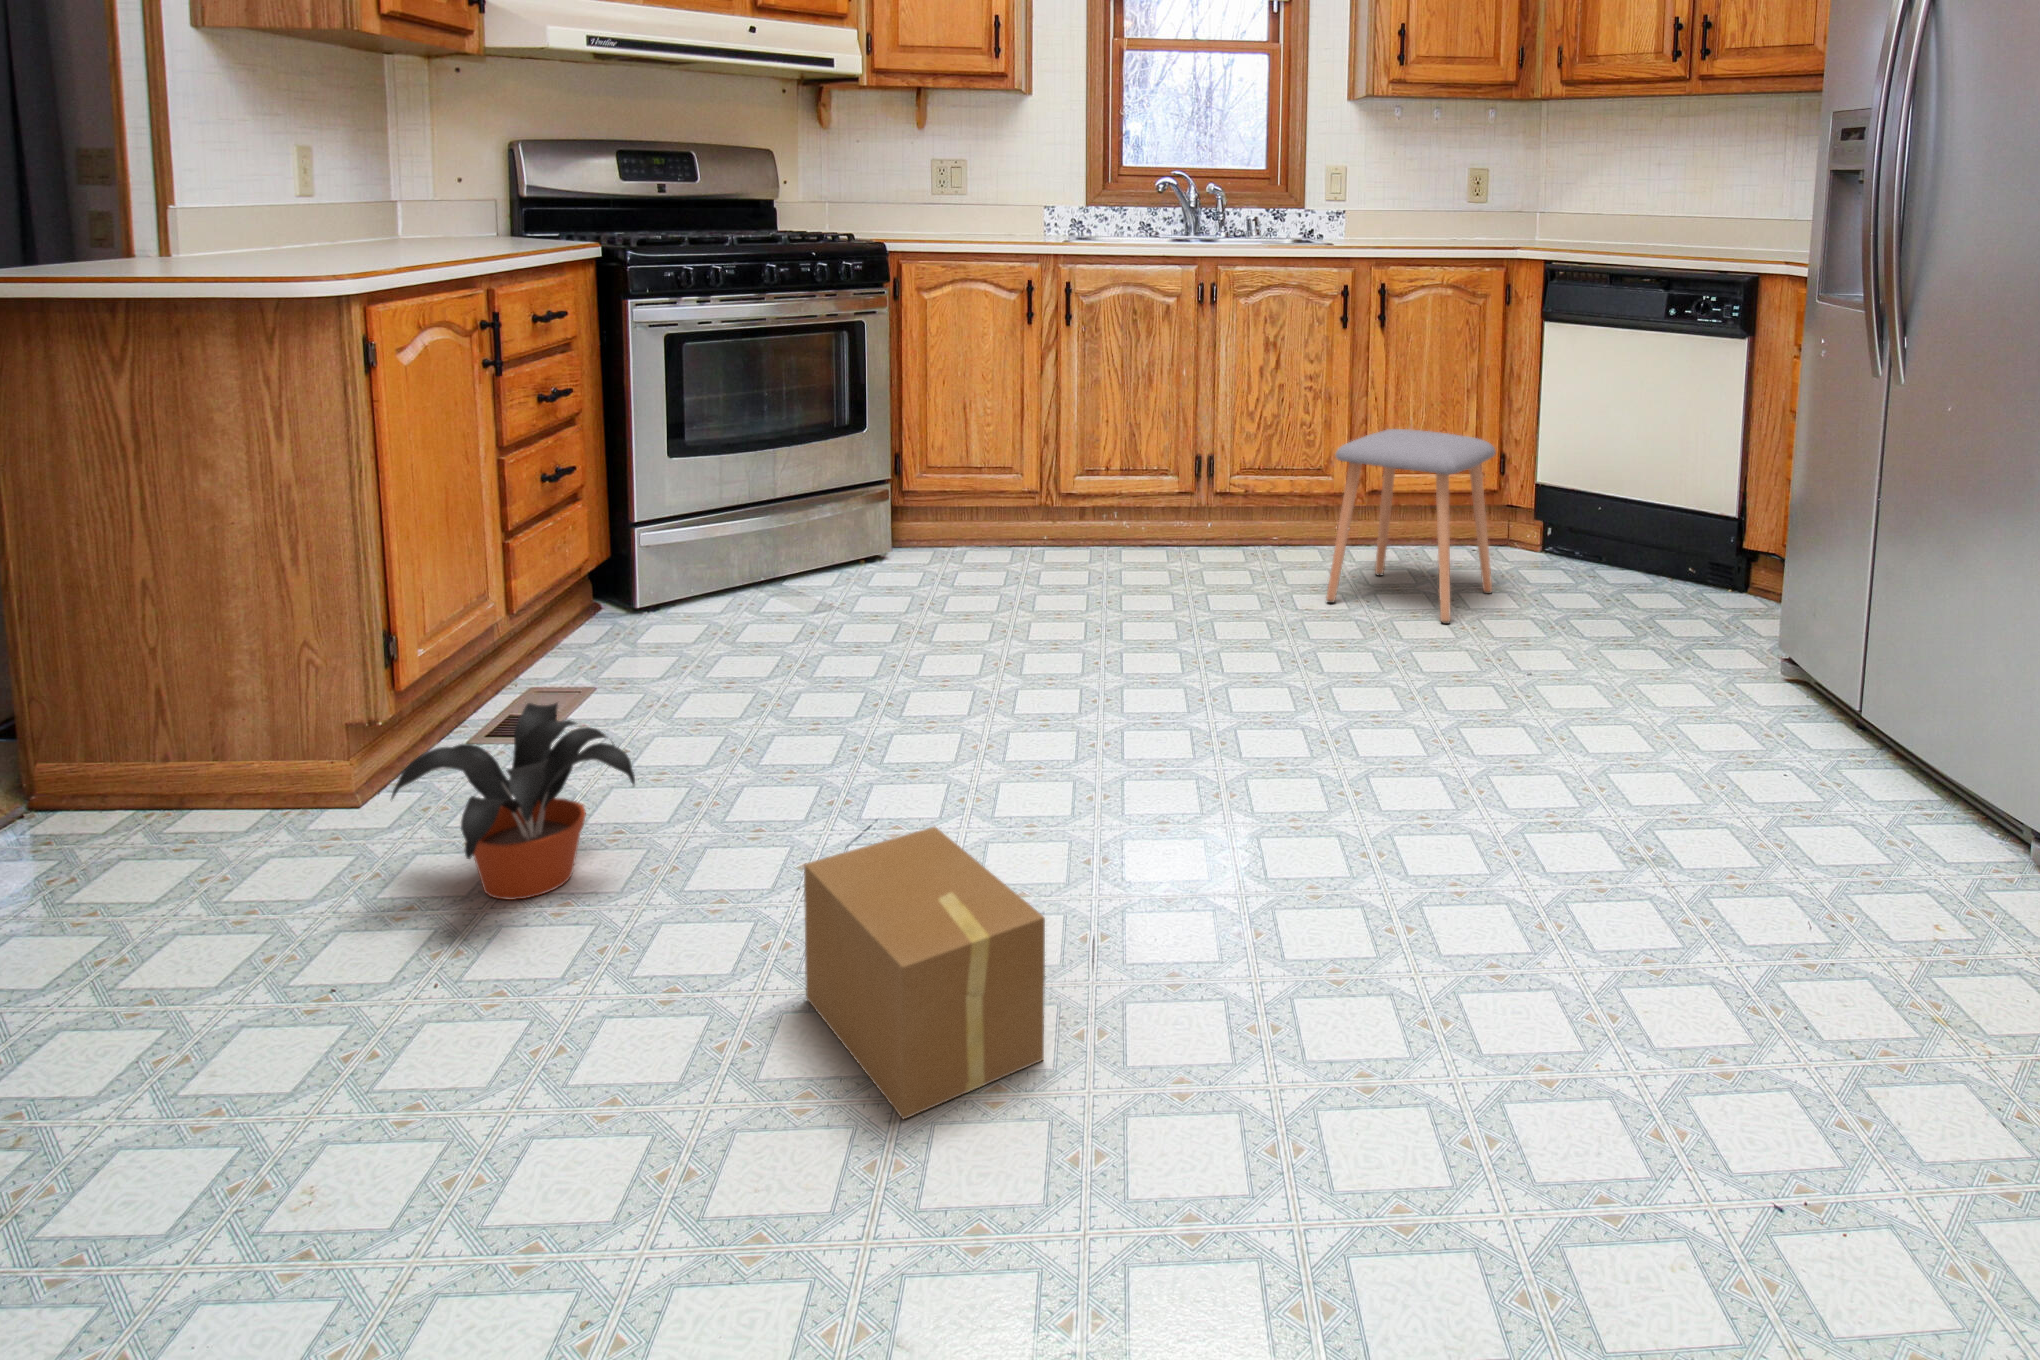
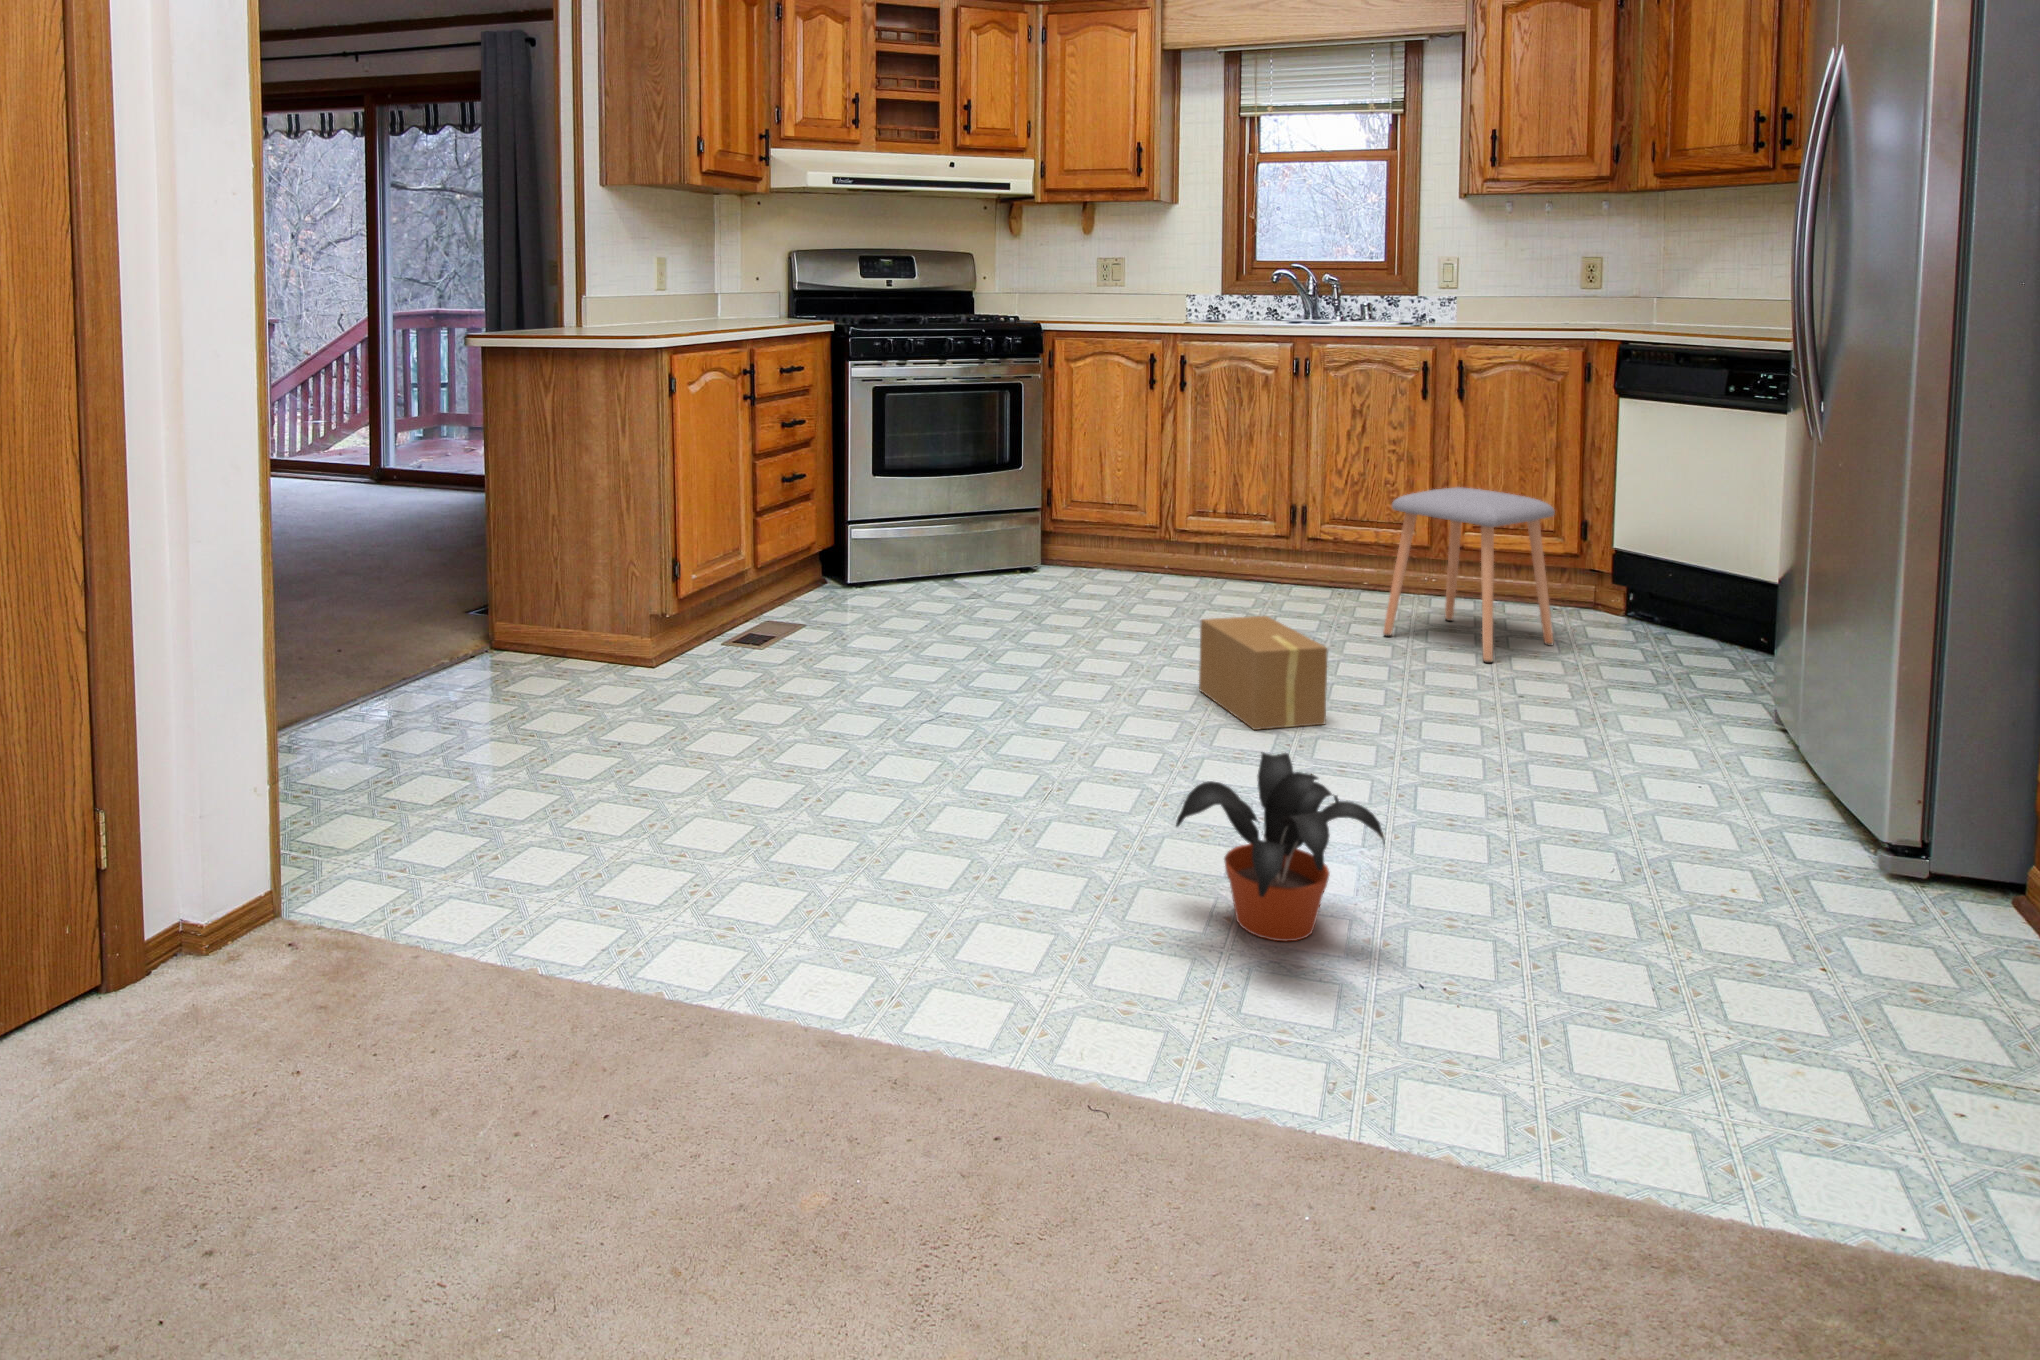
potted plant: present [391,703,635,900] -> present [1176,752,1385,941]
cardboard box: present [804,827,1045,1119] -> present [1199,616,1328,730]

